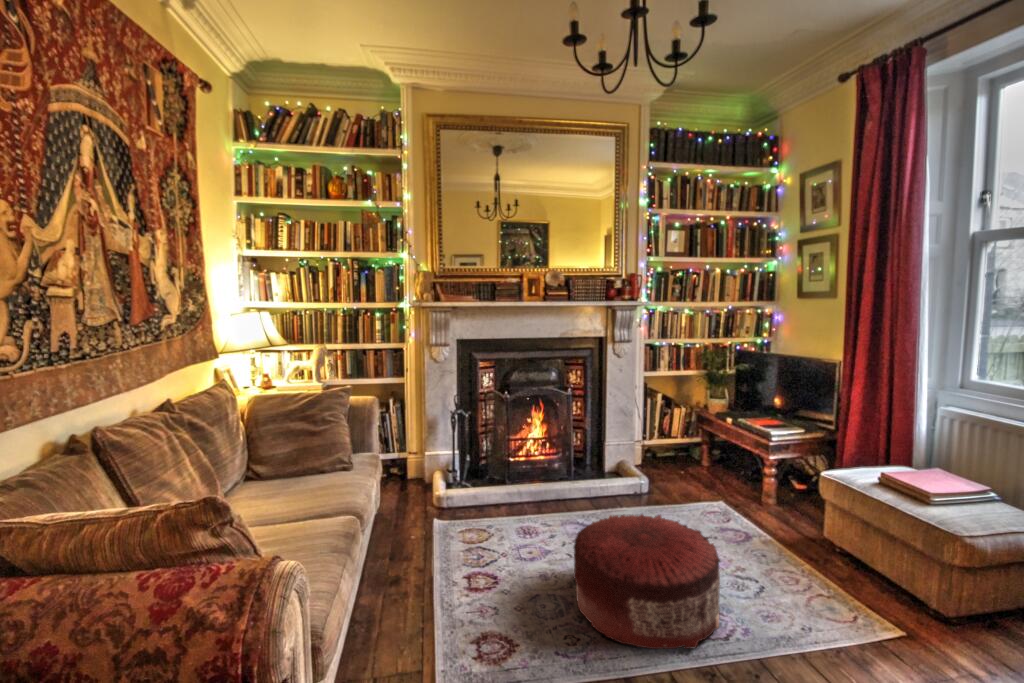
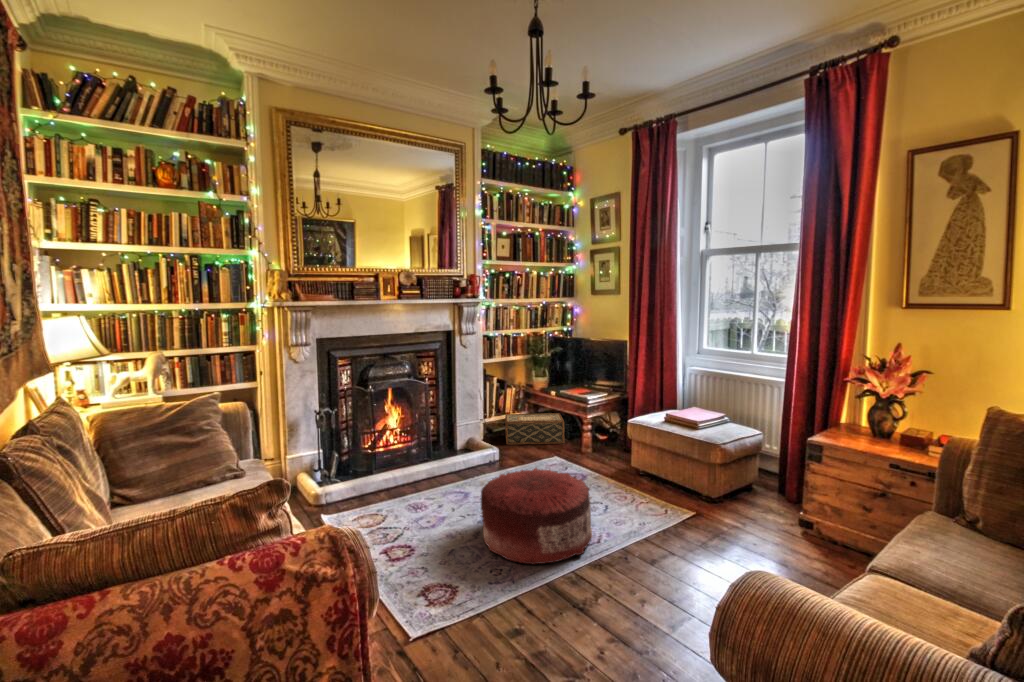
woven basket: none [665,438,742,484] -> present [505,413,564,445]

